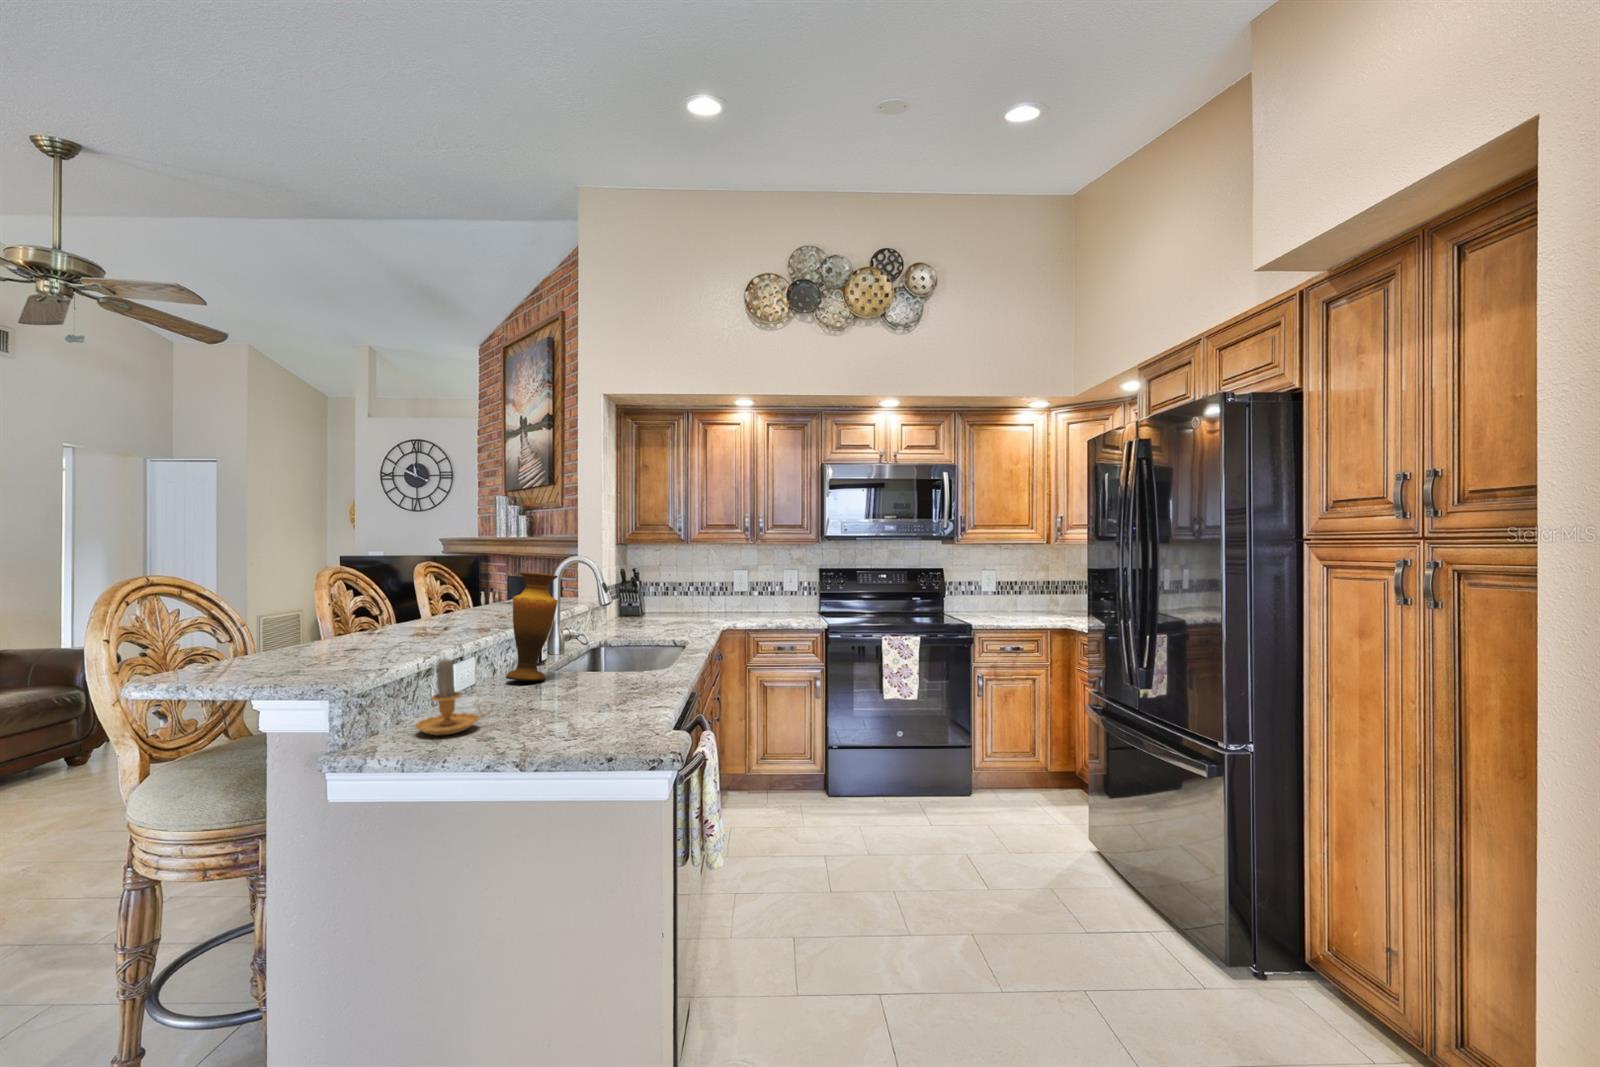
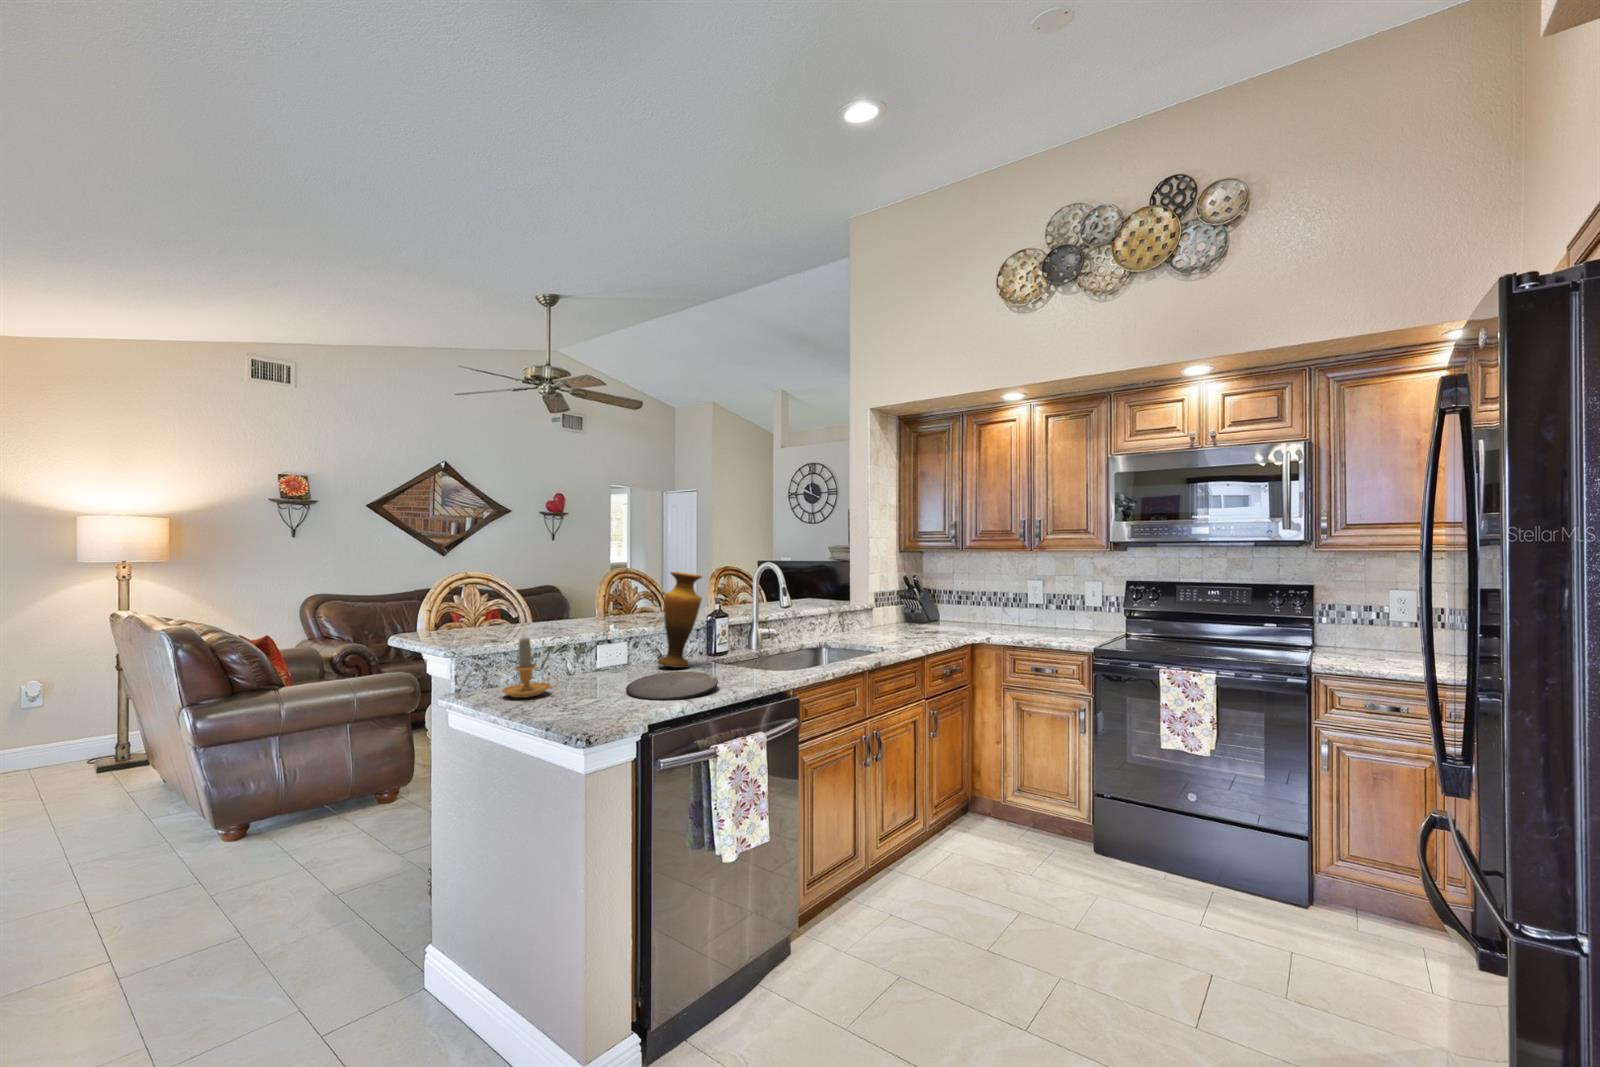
plate: none [549,679,652,712] -> present [626,672,718,700]

